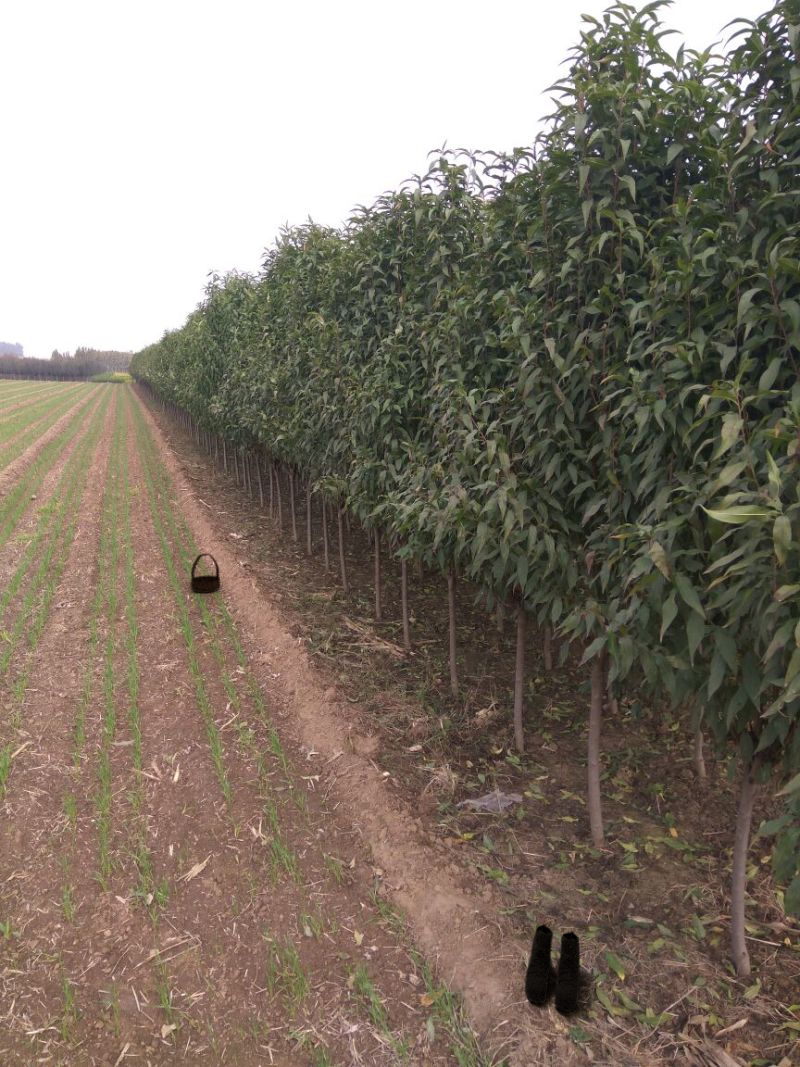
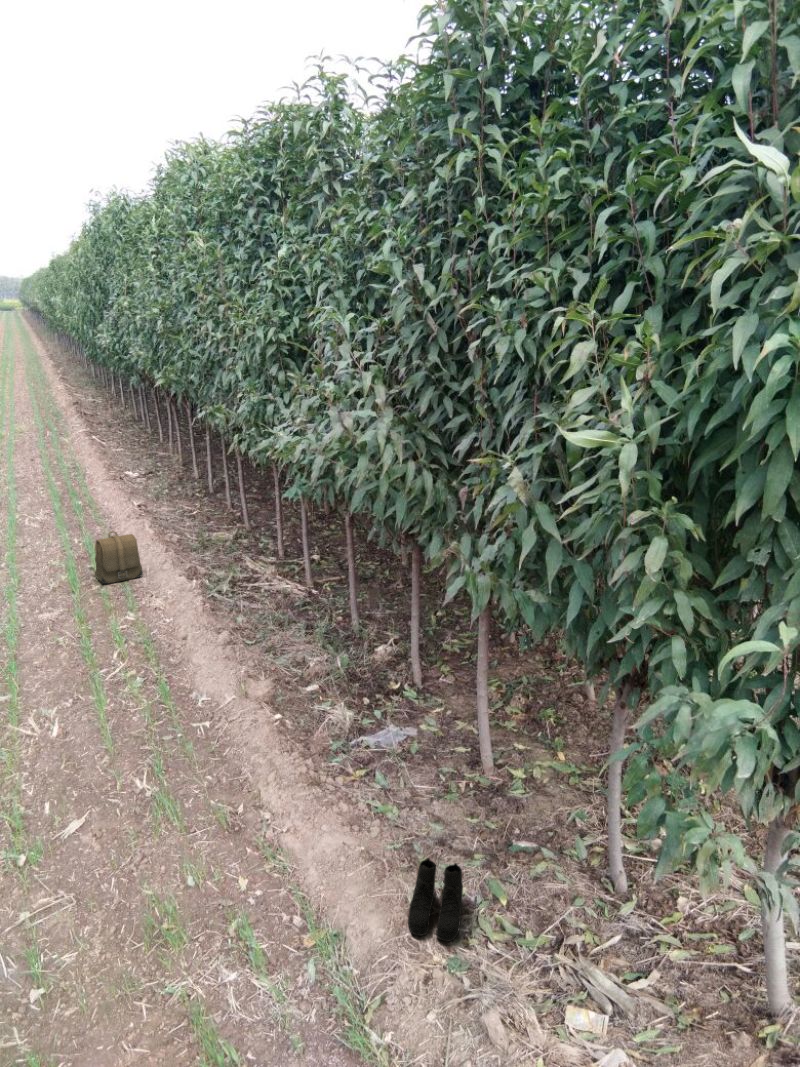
basket: present [191,554,220,593] -> none [77,492,111,534]
backpack: none [209,590,251,640] -> present [95,531,143,584]

